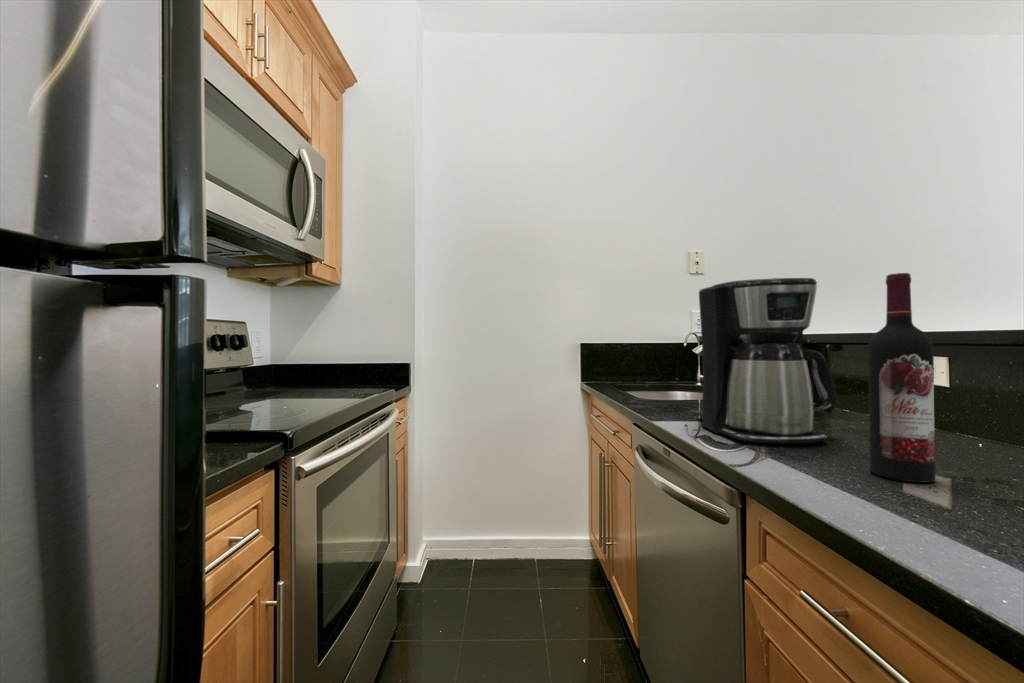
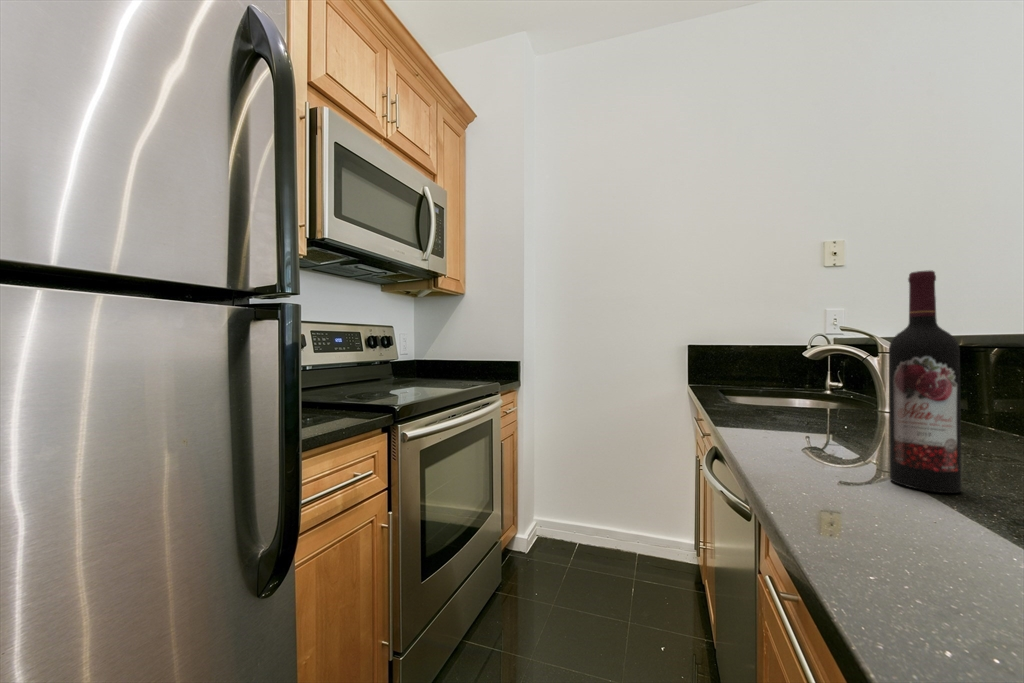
coffee maker: present [697,278,837,443] -> none [758,275,912,450]

